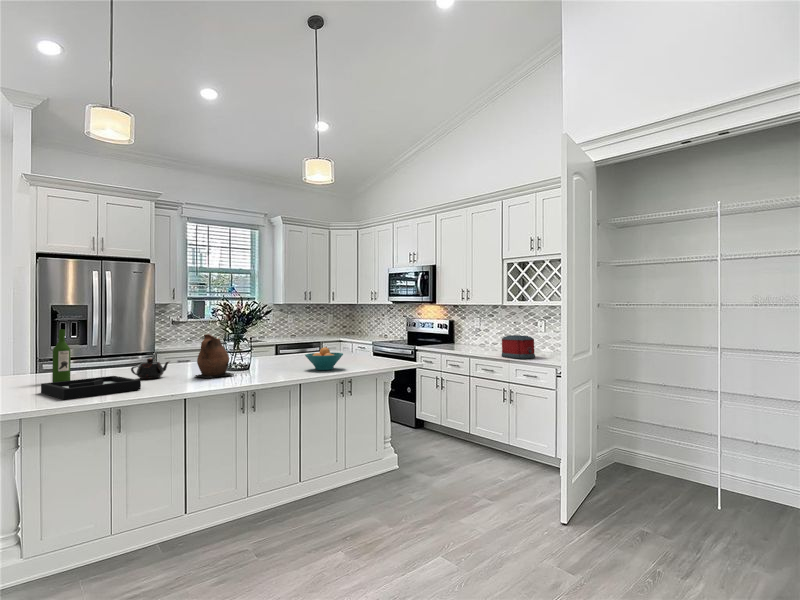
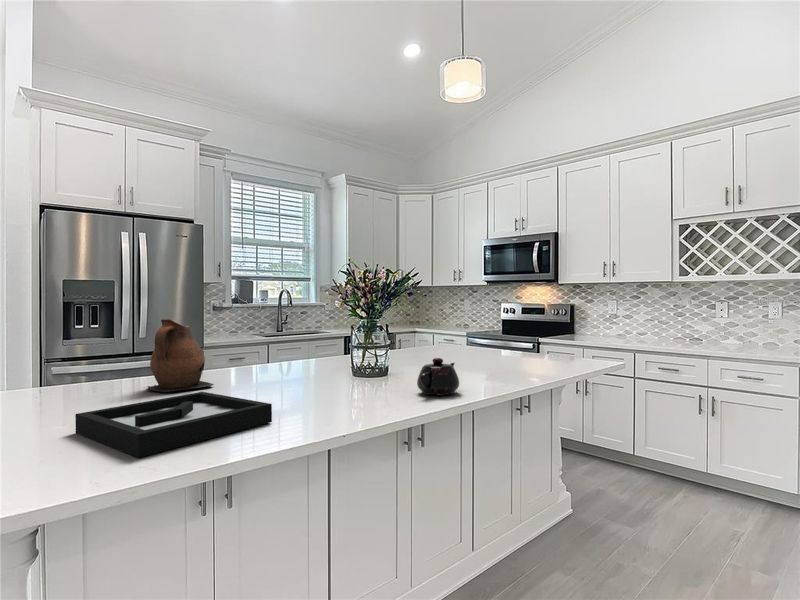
wine bottle: present [52,329,71,382] -> none [85,308,117,404]
ceramic pitcher: present [195,335,234,378] -> present [148,319,214,392]
toaster: present [502,335,535,359] -> none [688,321,746,354]
fruit bowl: present [305,347,343,370] -> none [472,338,533,374]
teapot: present [131,358,169,379] -> present [417,358,460,395]

